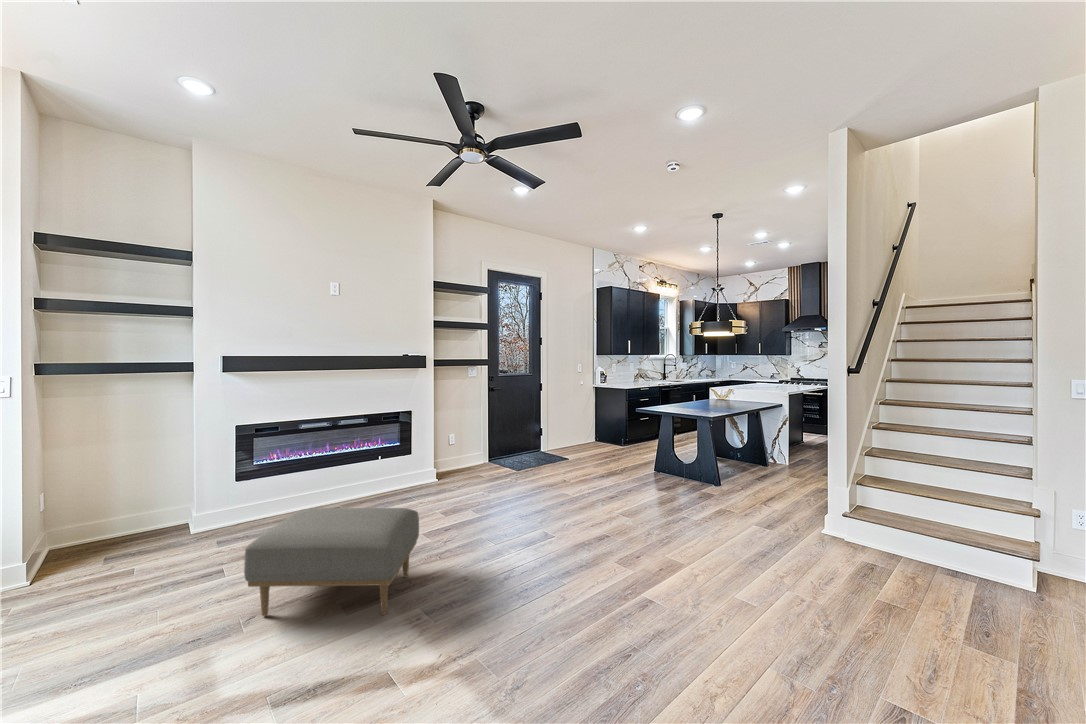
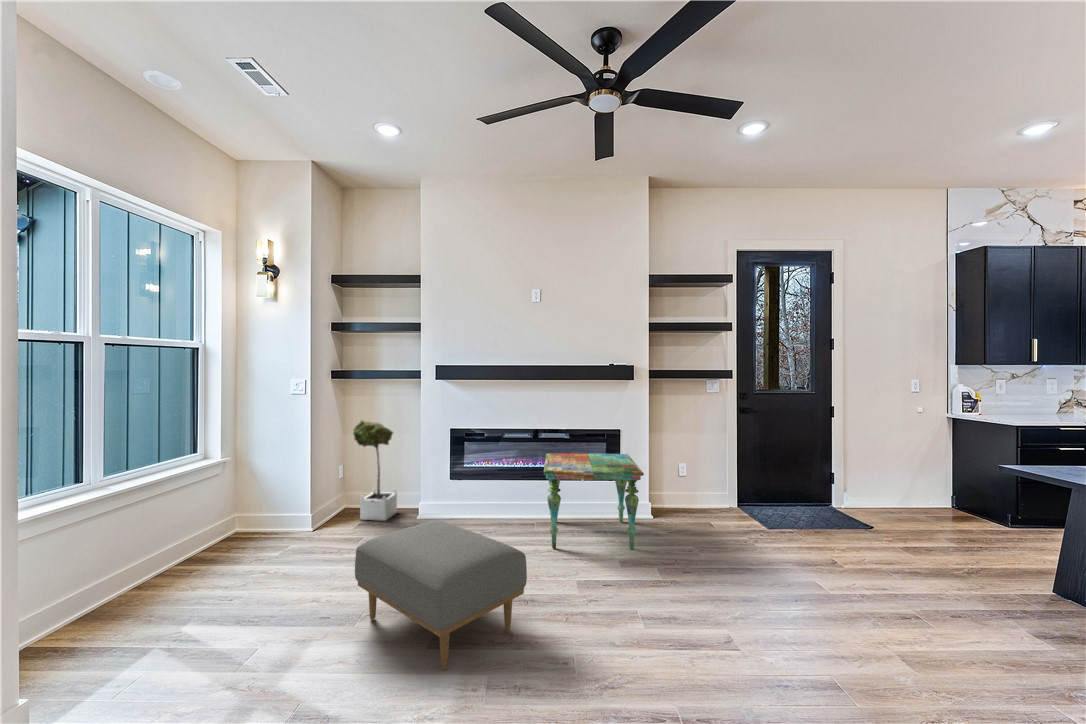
potted tree: none [76,427,149,555] -> present [353,421,397,521]
side table: none [346,431,454,519] -> present [544,453,644,550]

